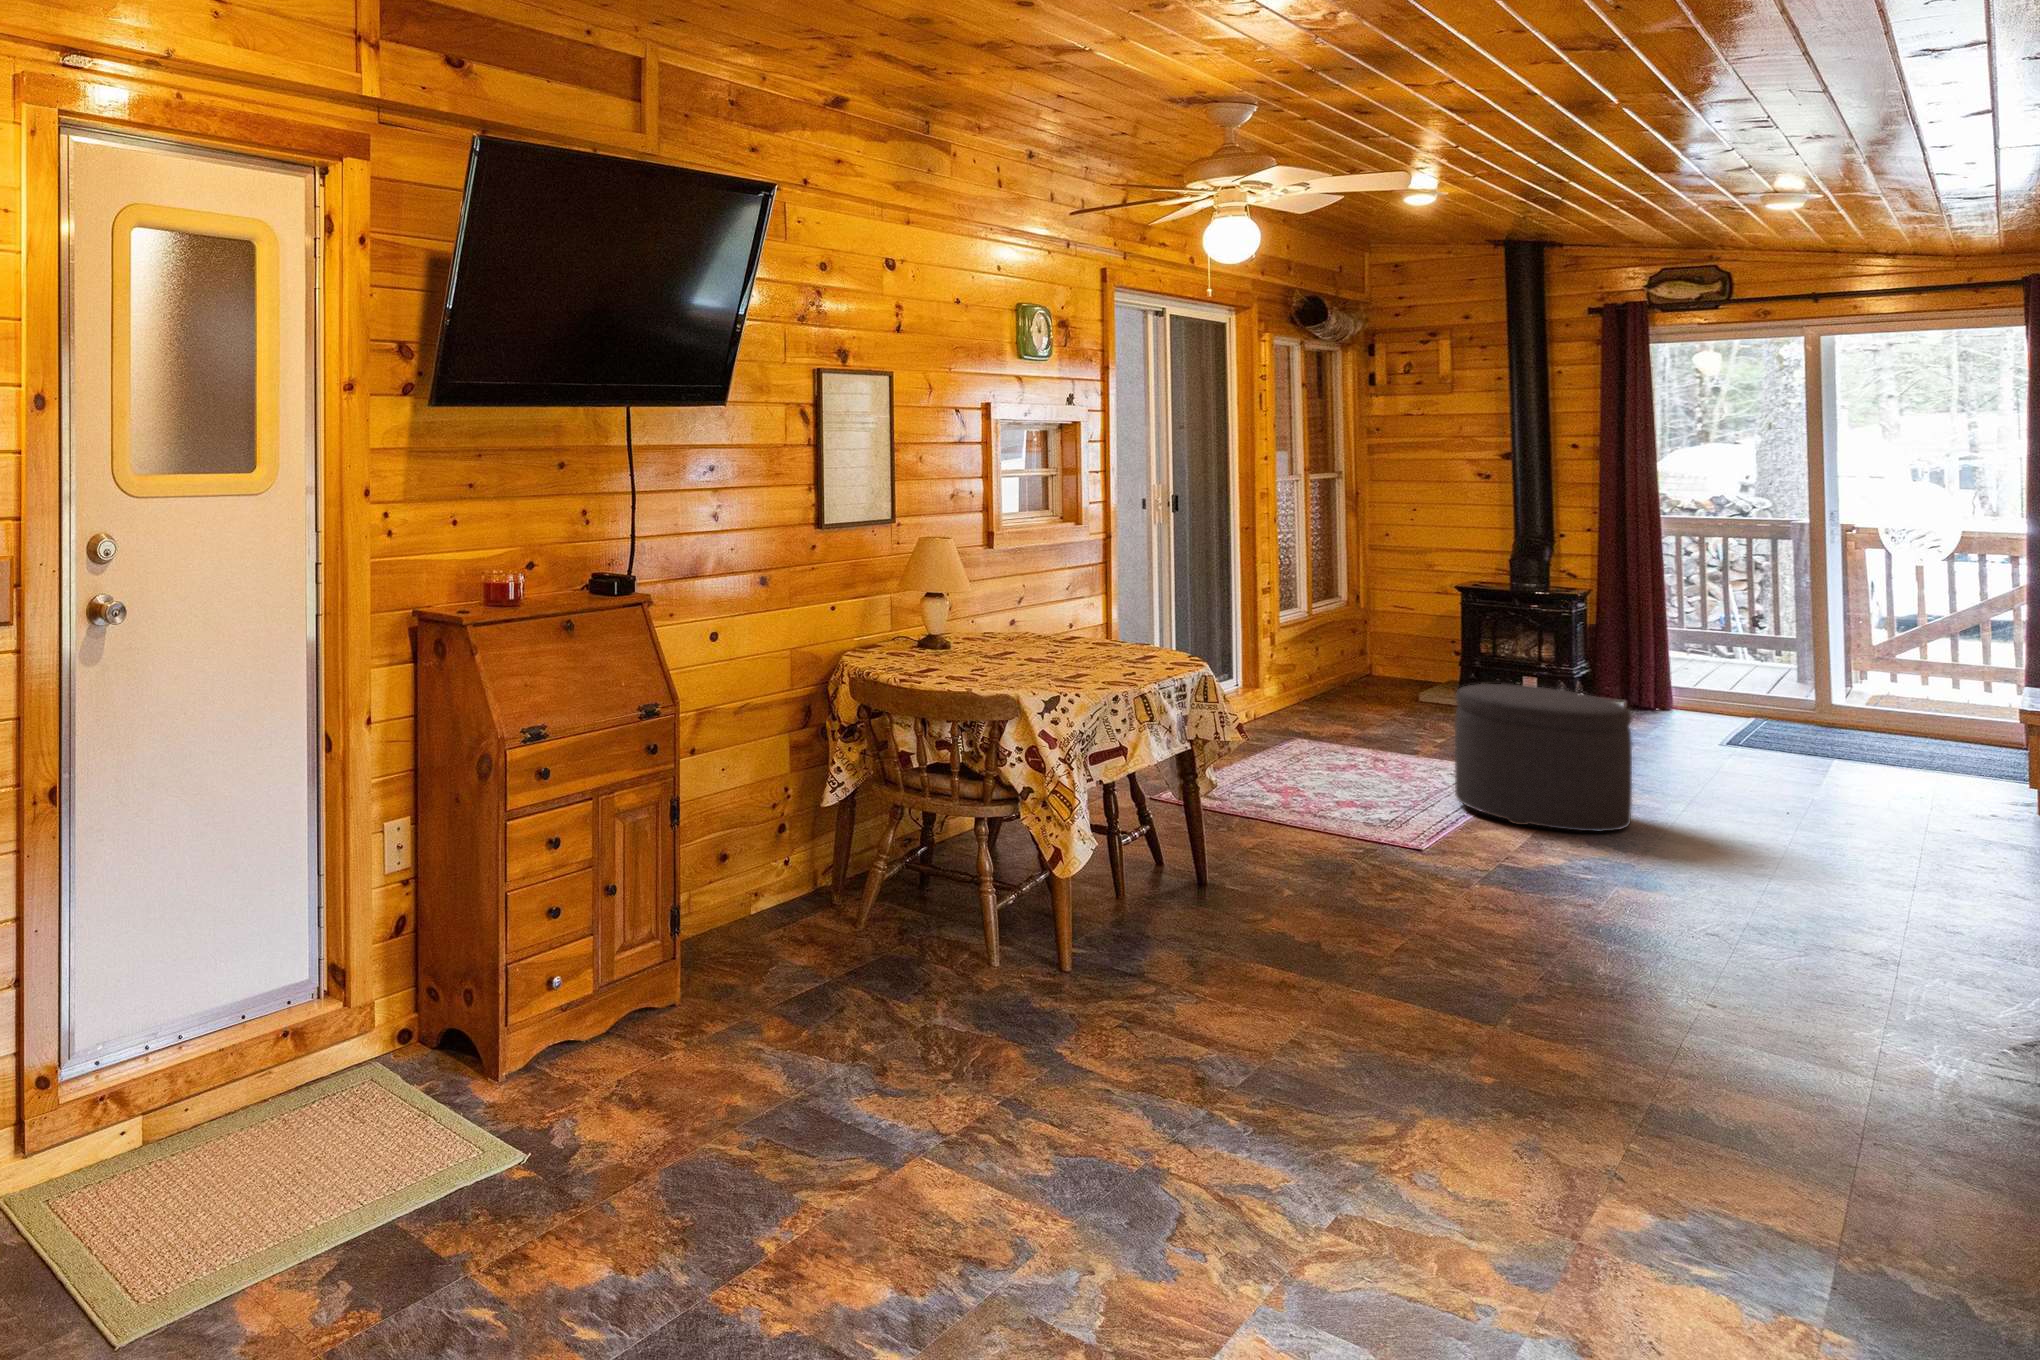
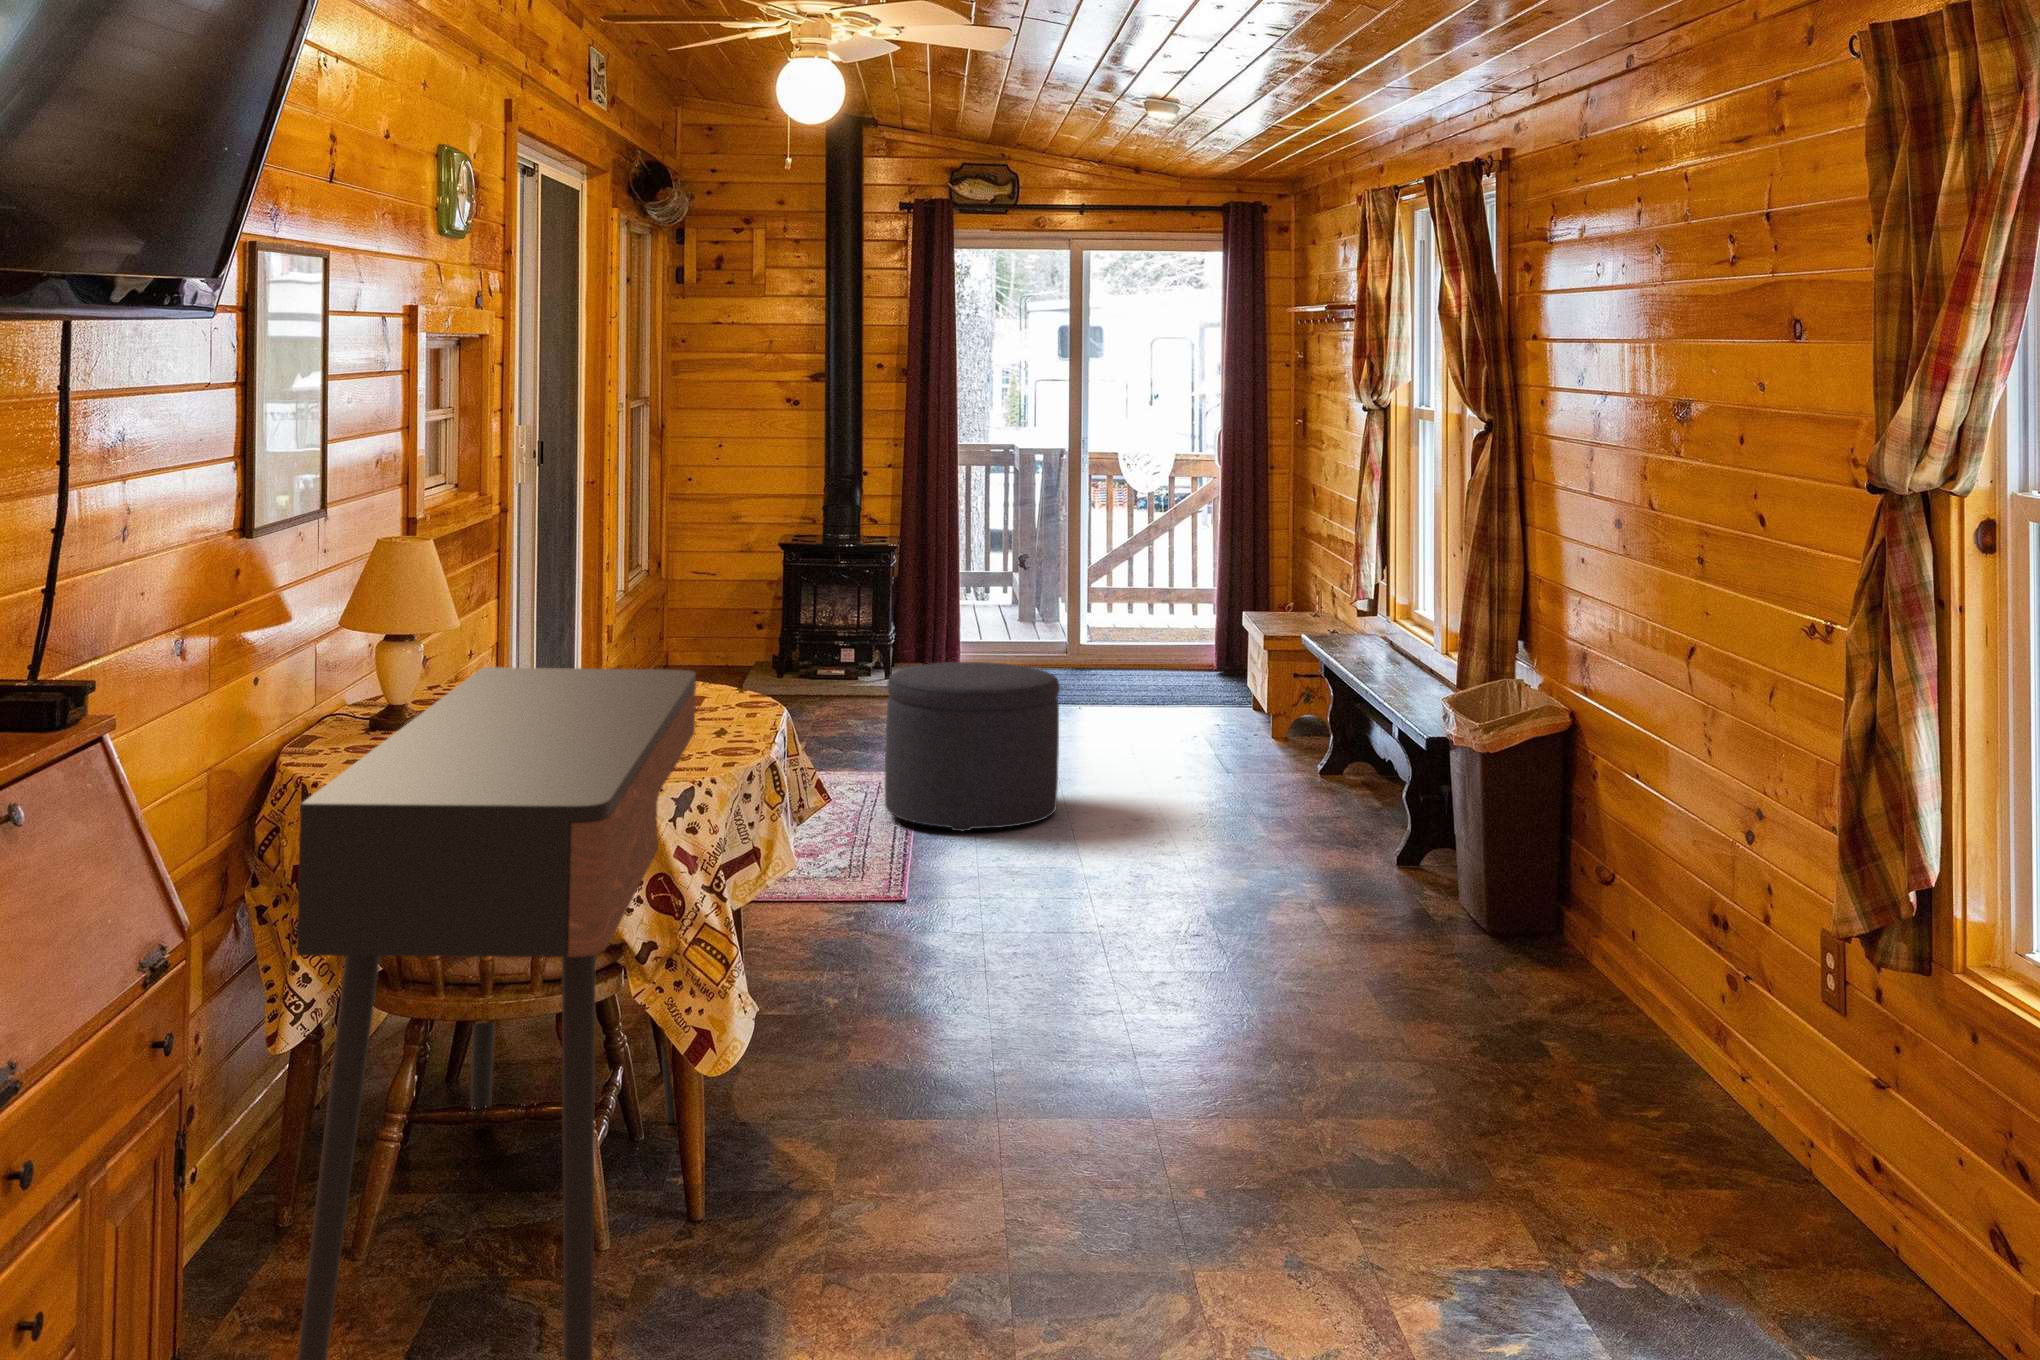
console table: none [761,611,1110,1046] -> present [297,667,696,1360]

